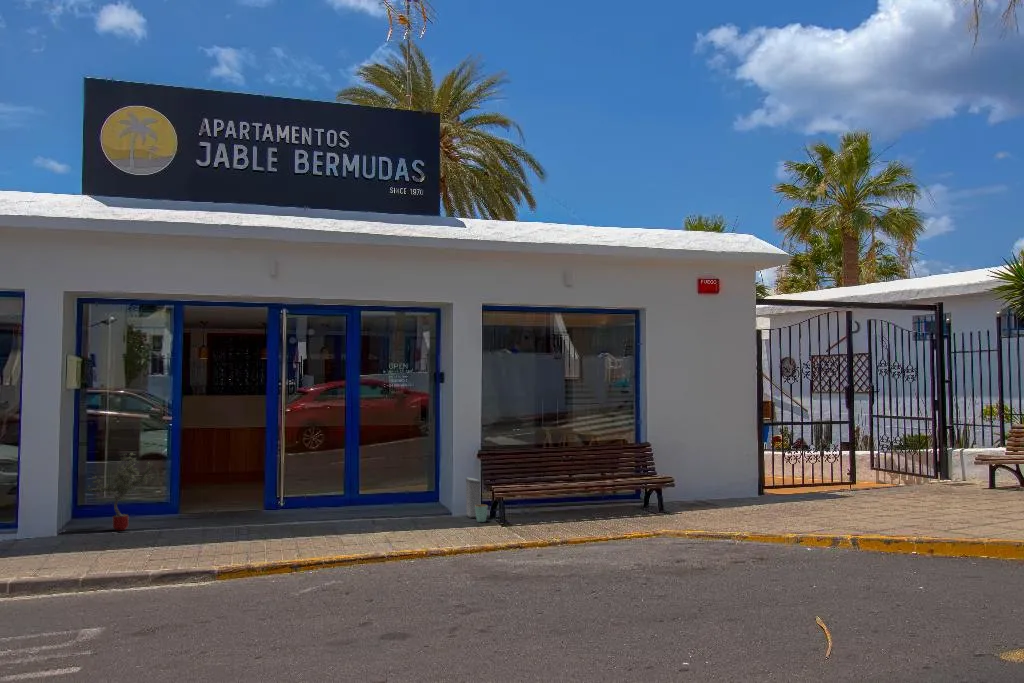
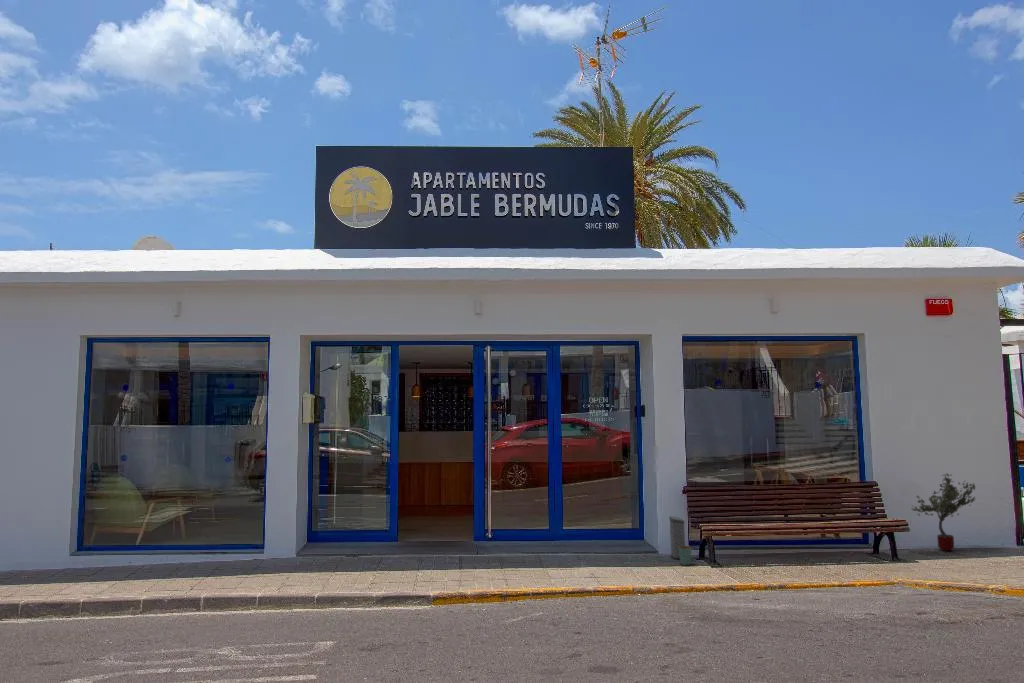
potted tree: present [87,453,153,531] -> present [912,474,975,551]

